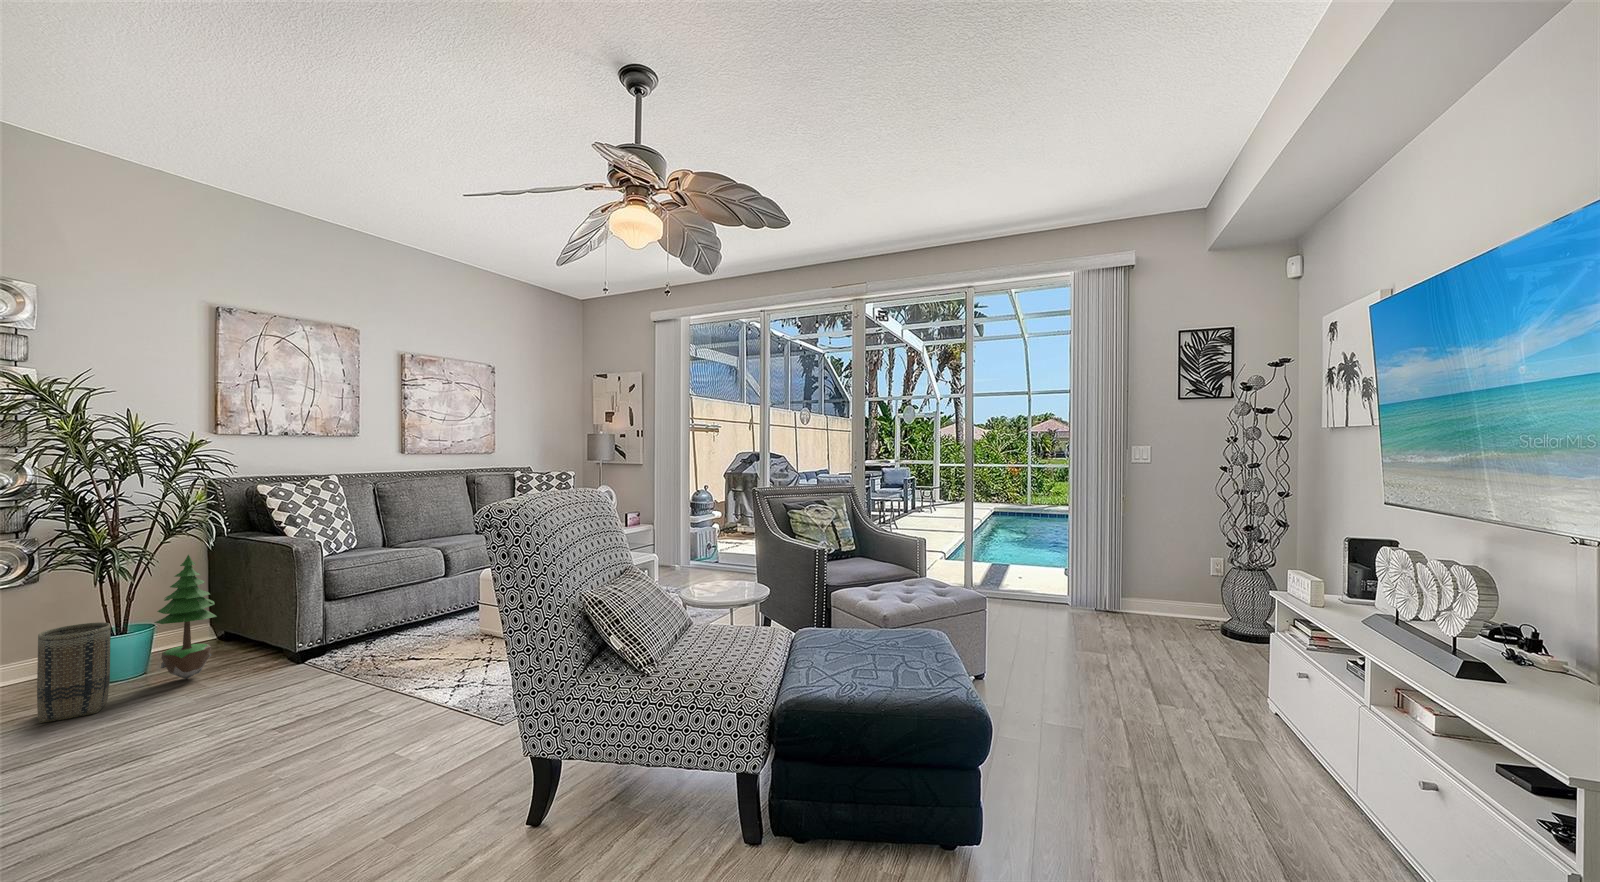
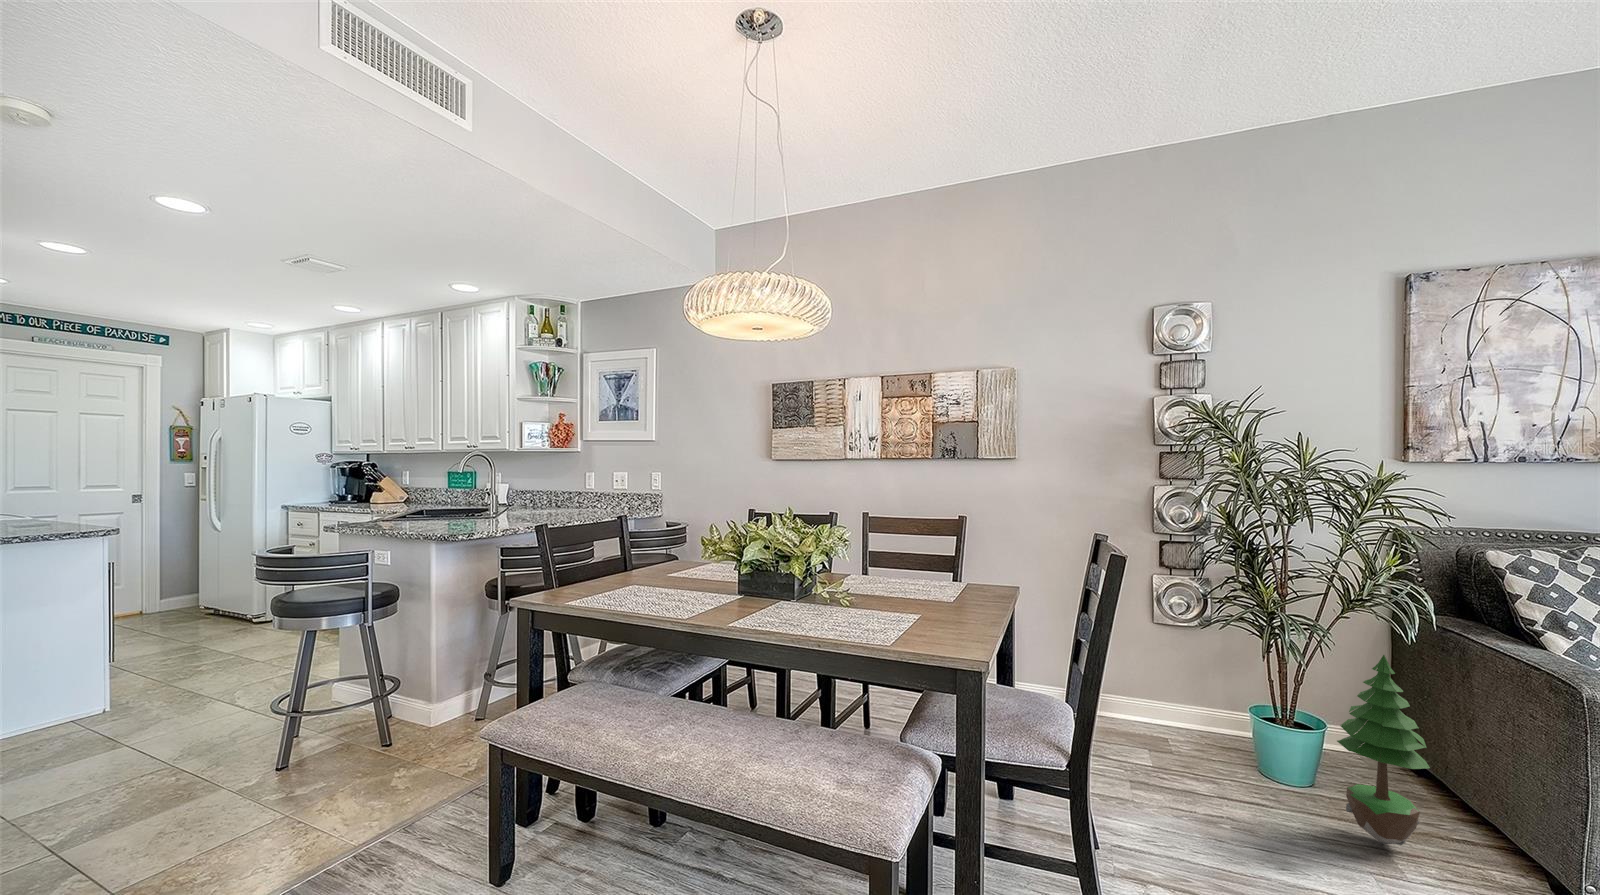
basket: present [37,622,111,723] -> none [1211,709,1285,849]

